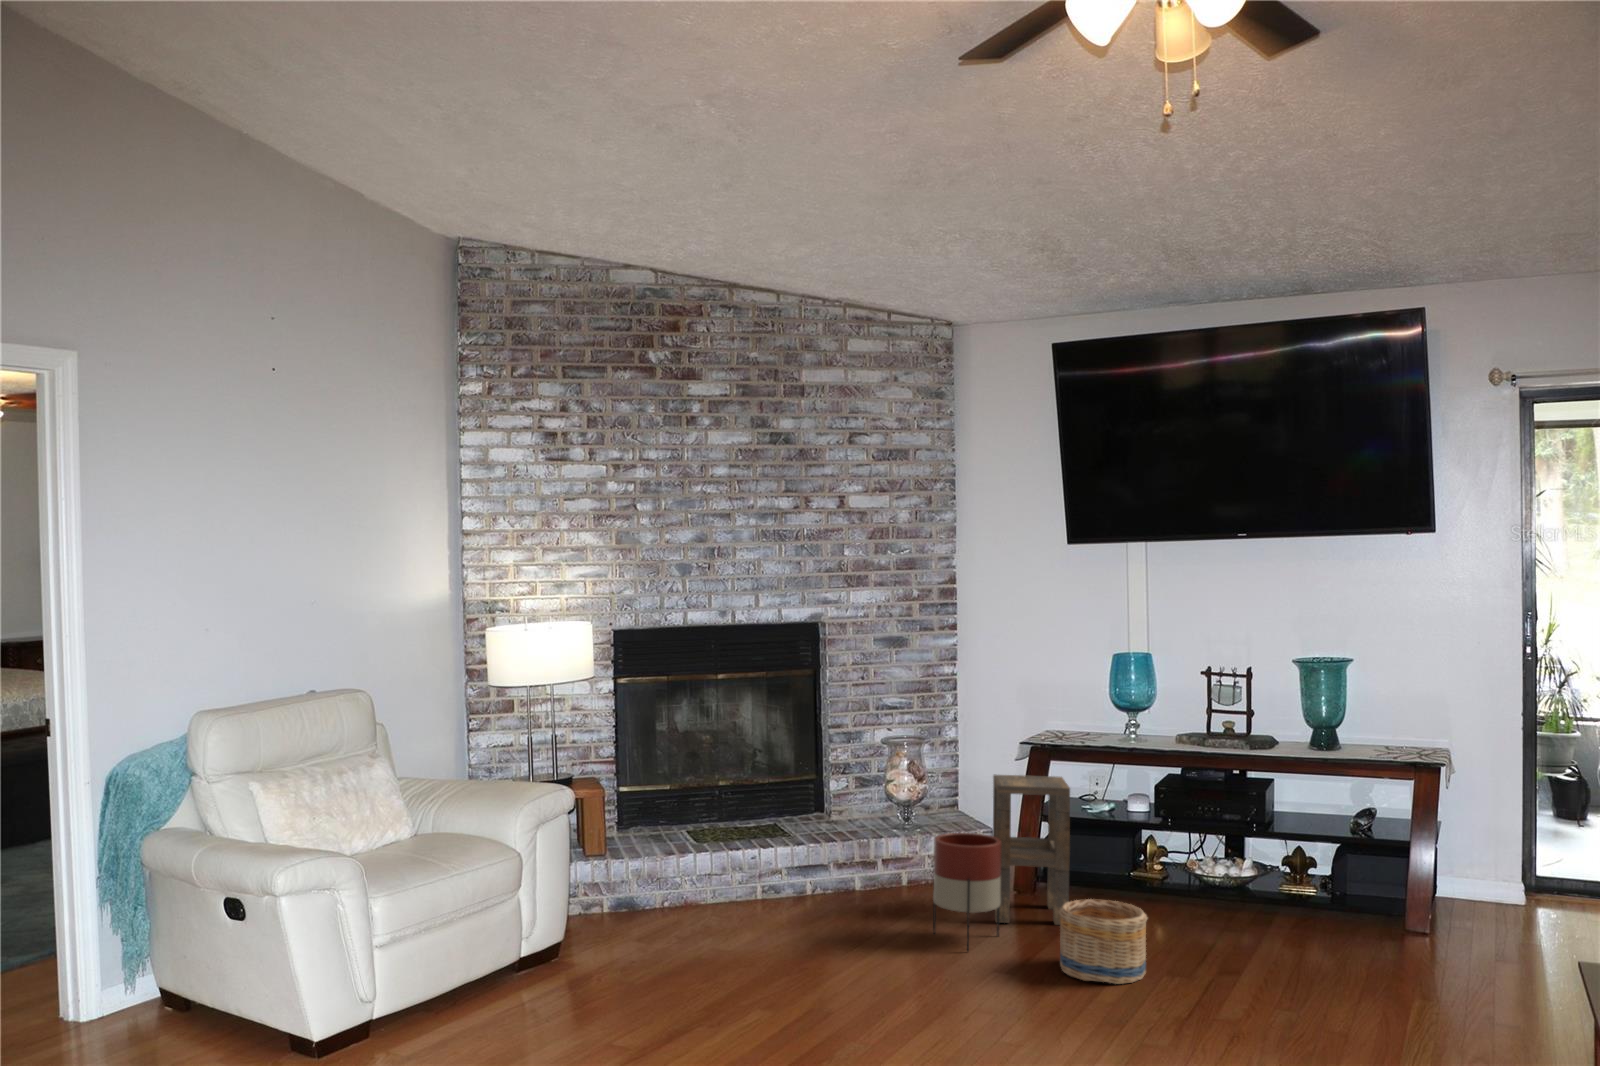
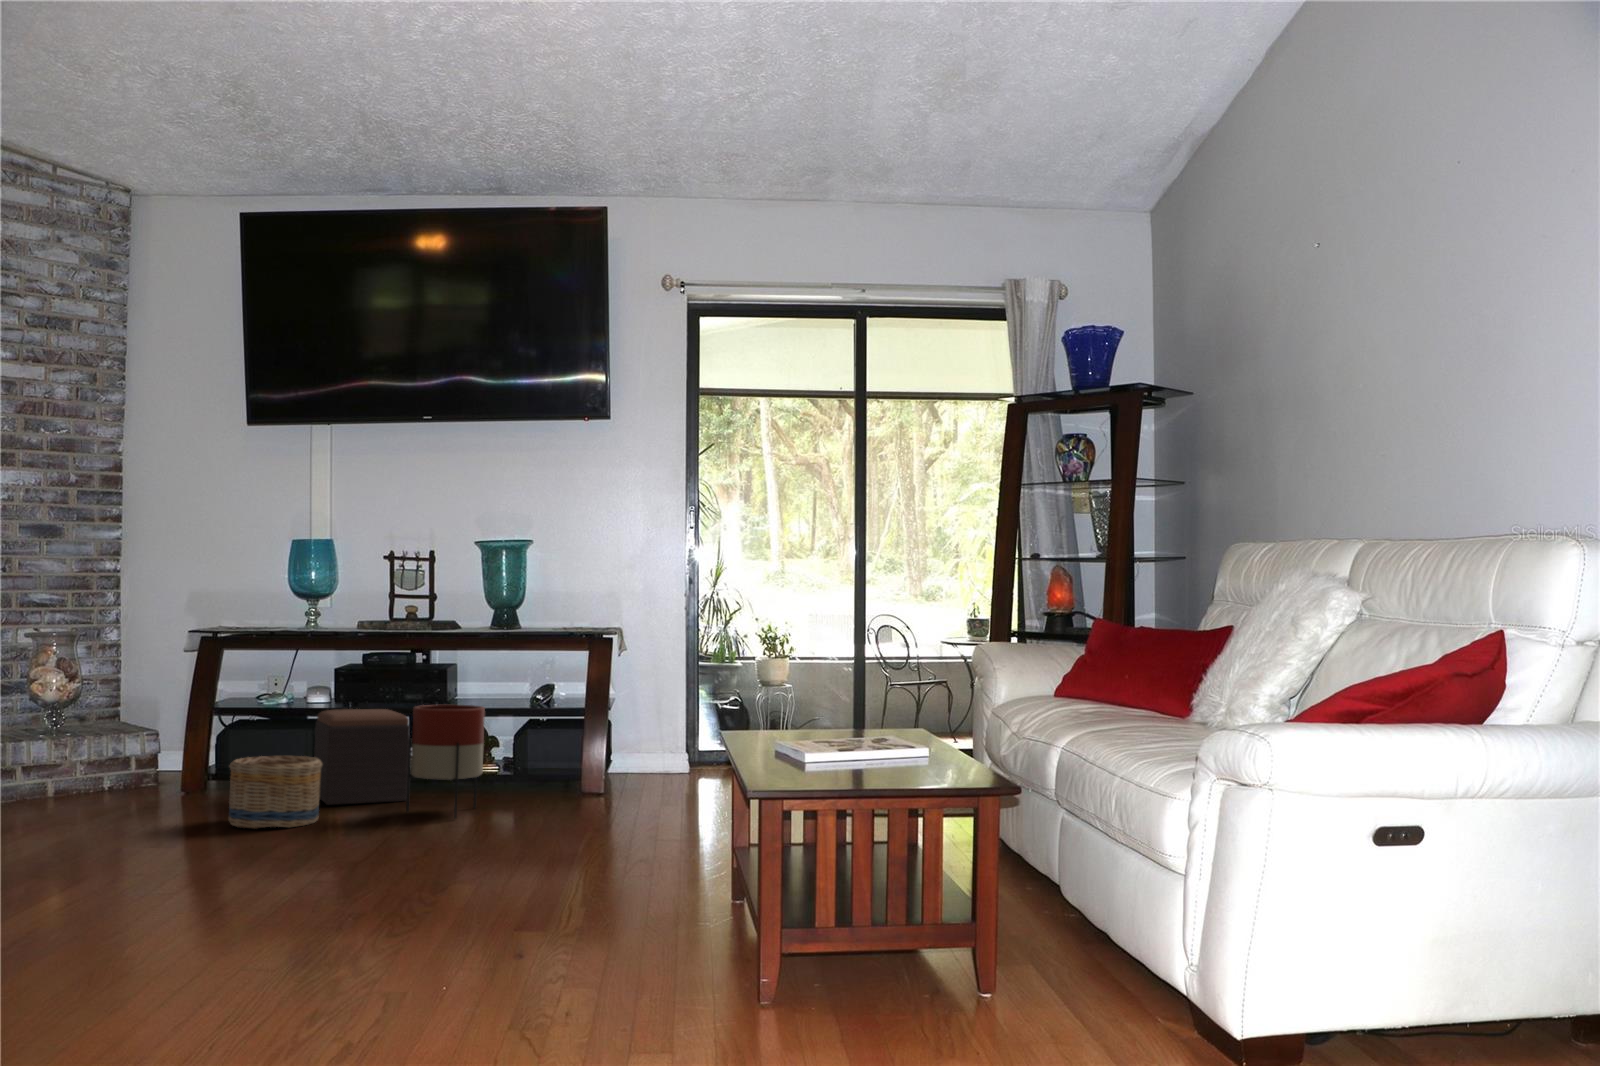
side table: present [993,775,1070,925] -> none [155,656,247,804]
planter: present [933,833,1001,951] -> present [406,705,485,819]
footstool: none [1136,844,1234,952] -> present [314,709,410,805]

